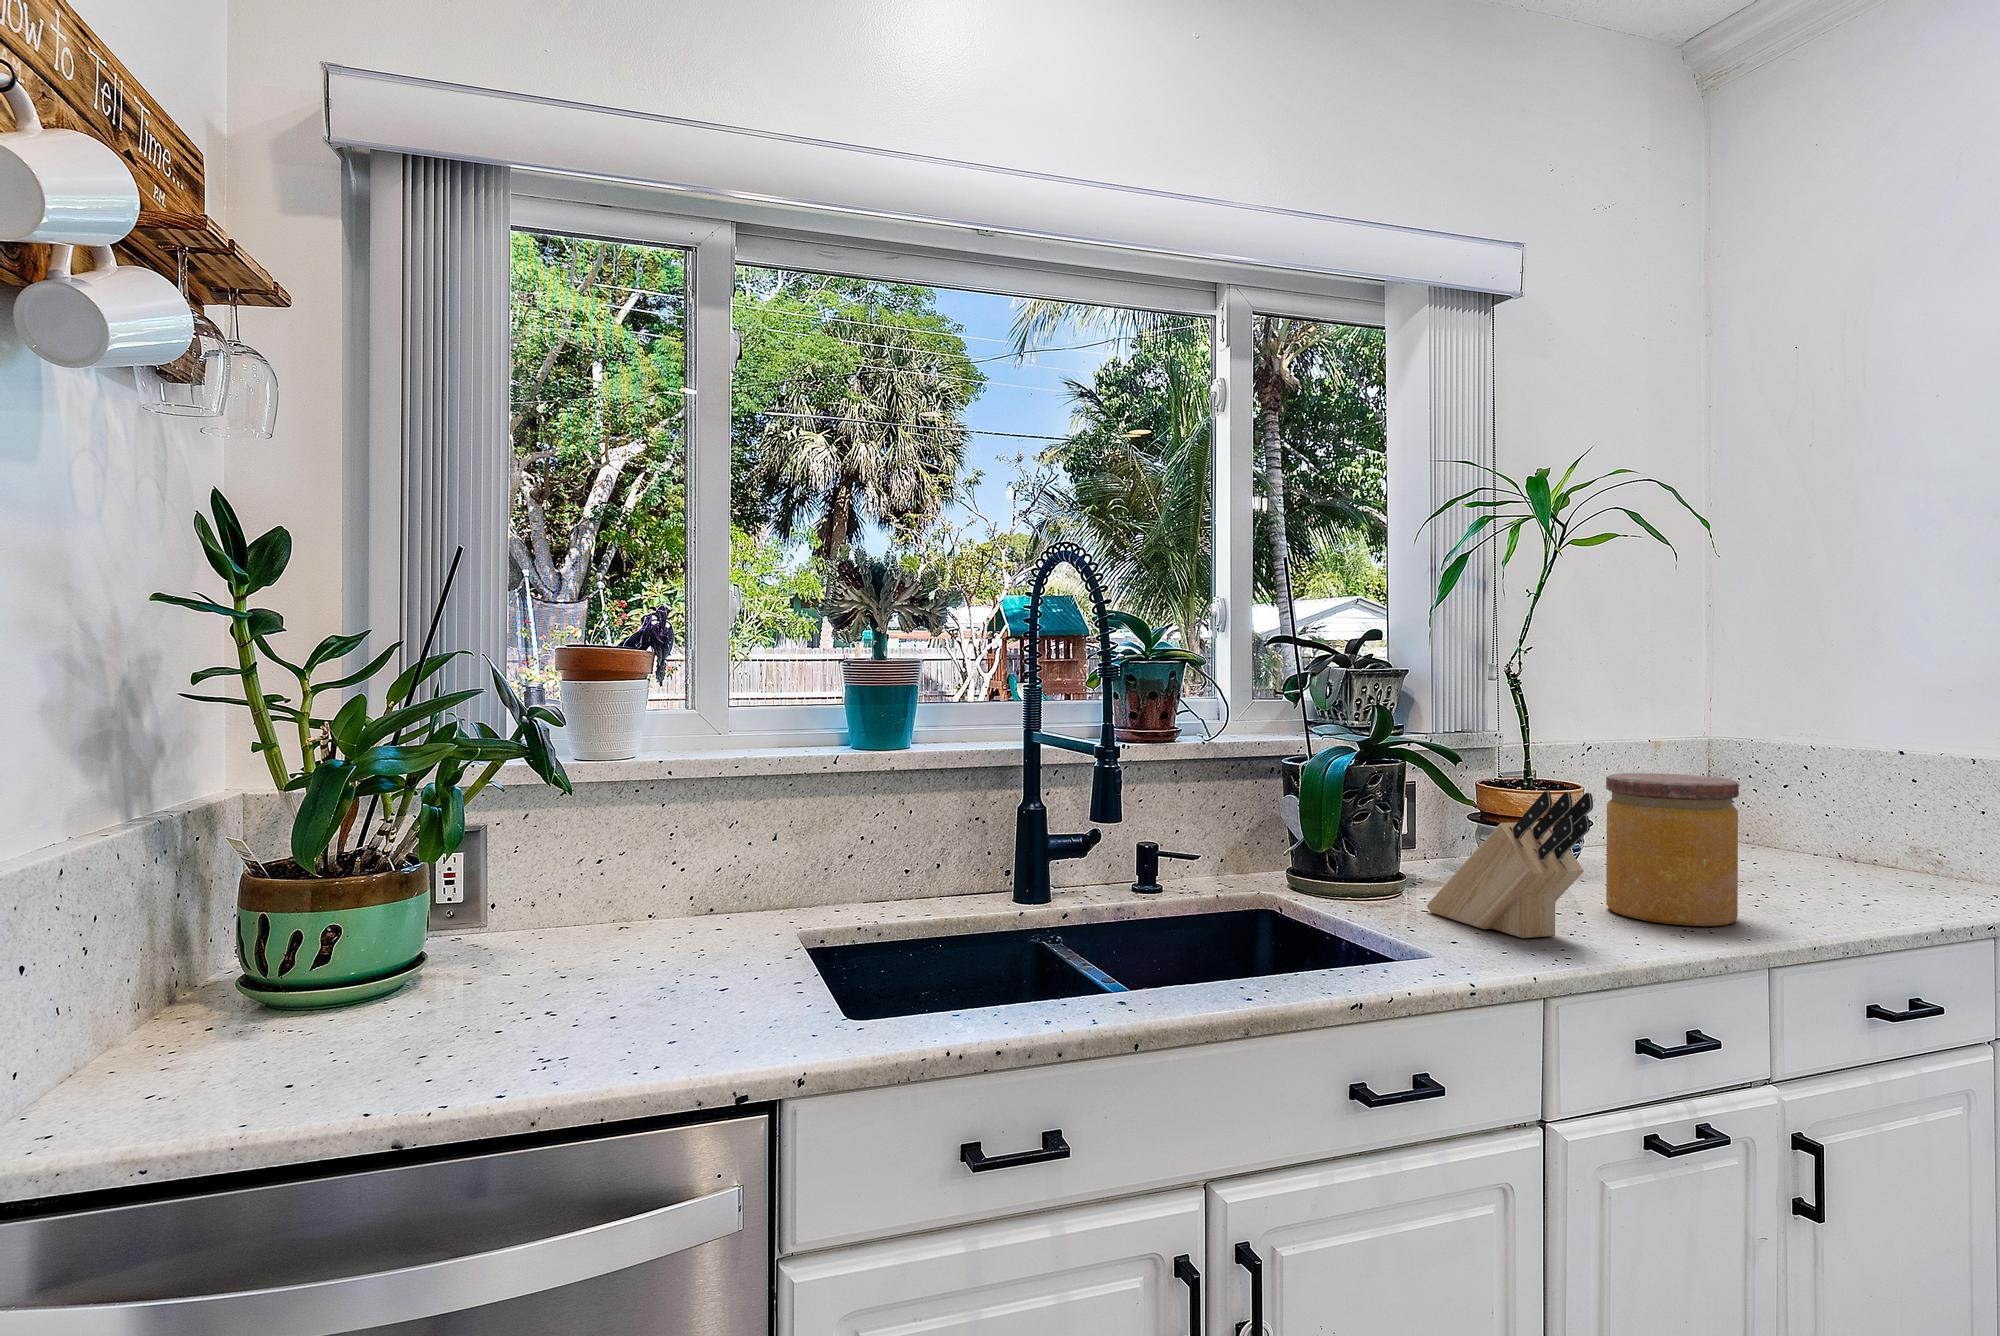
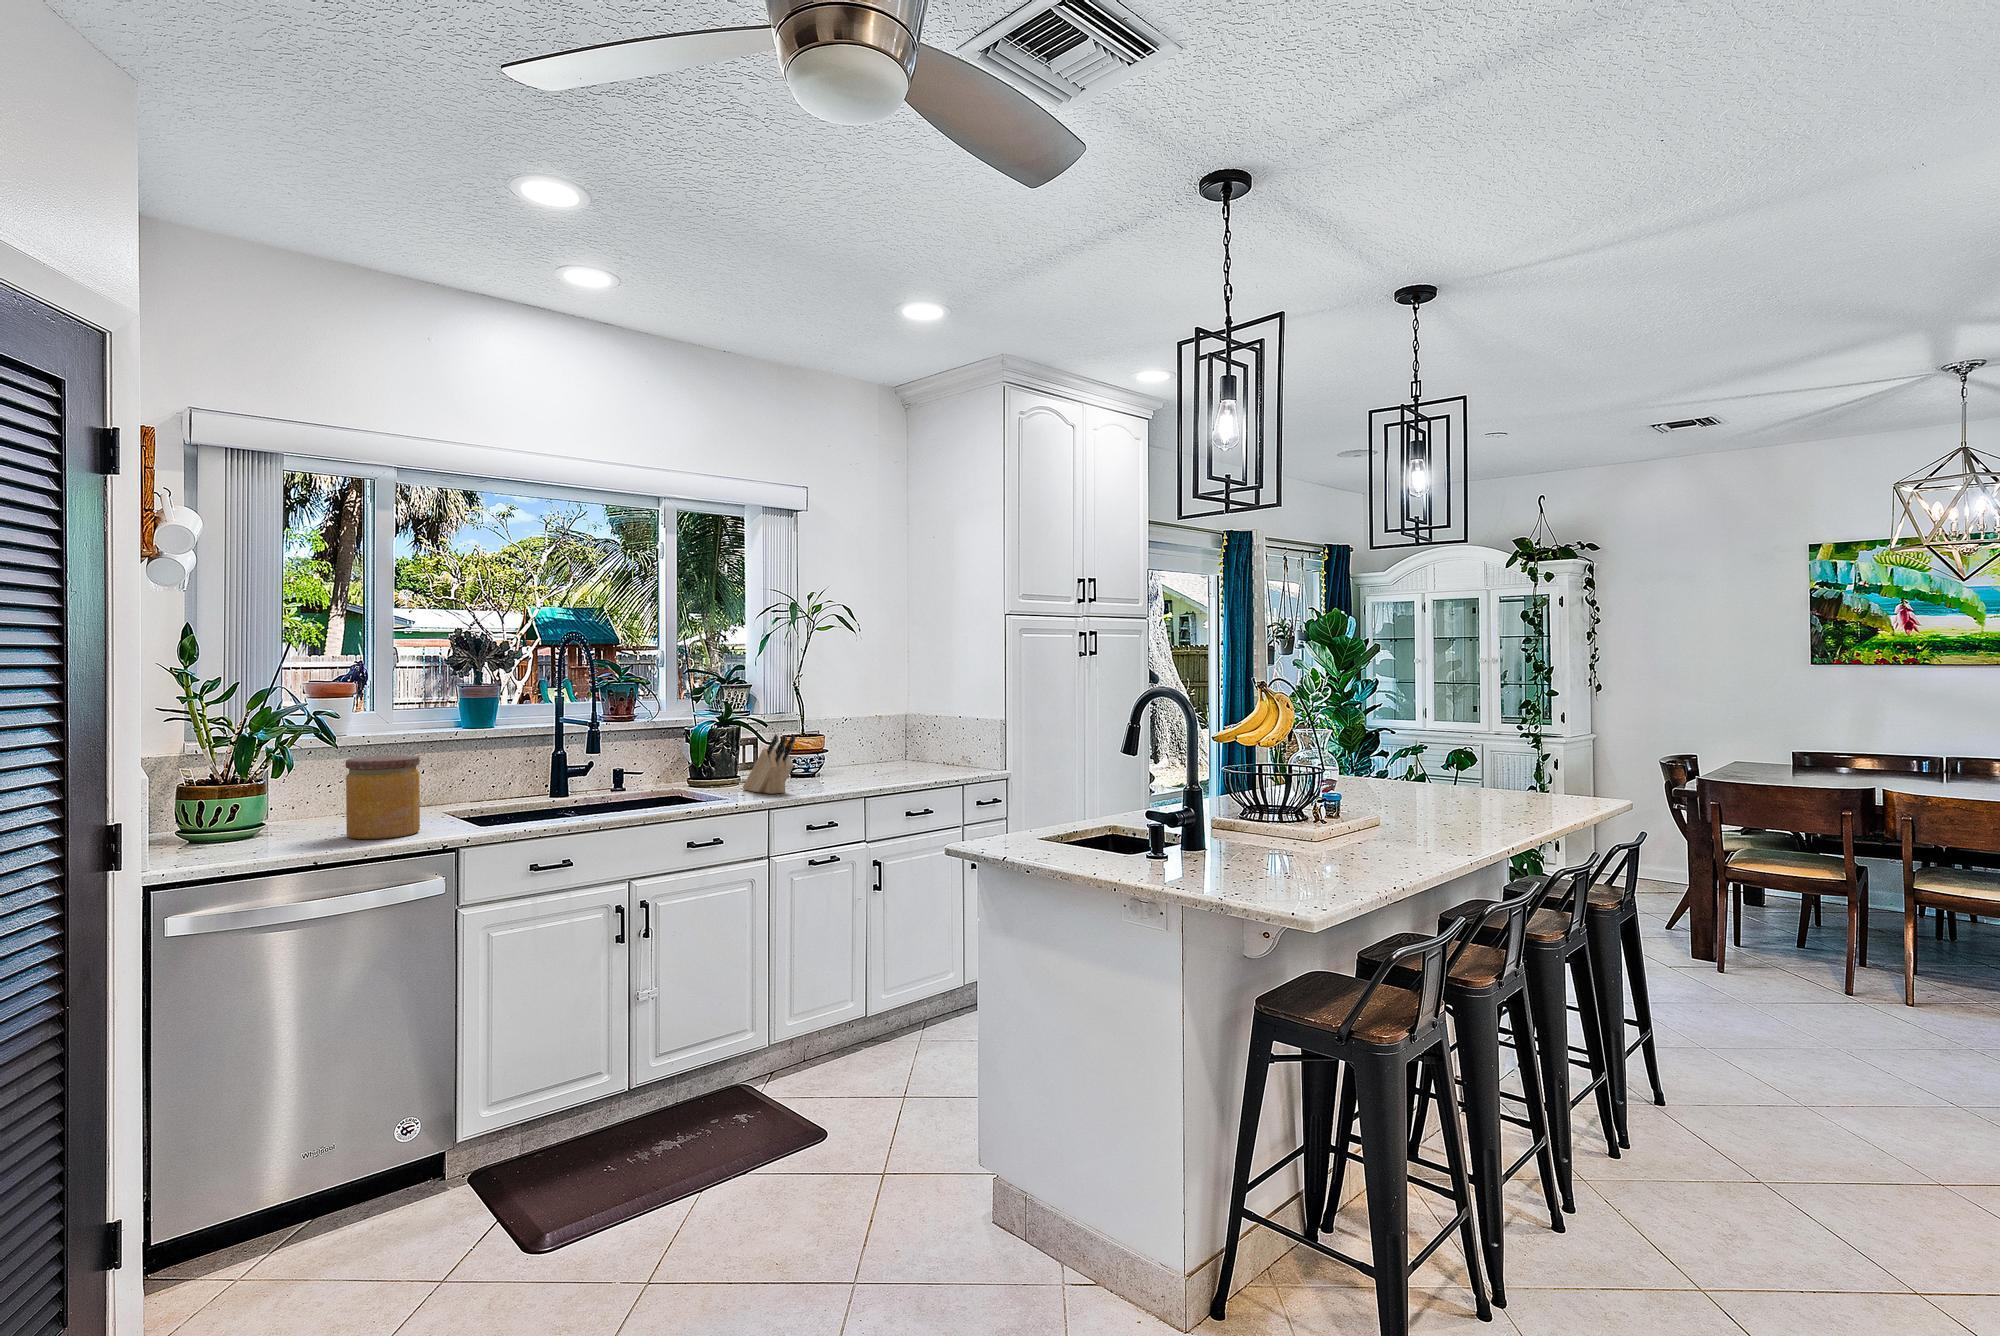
jar: present [1606,773,1739,926] -> present [346,755,420,839]

